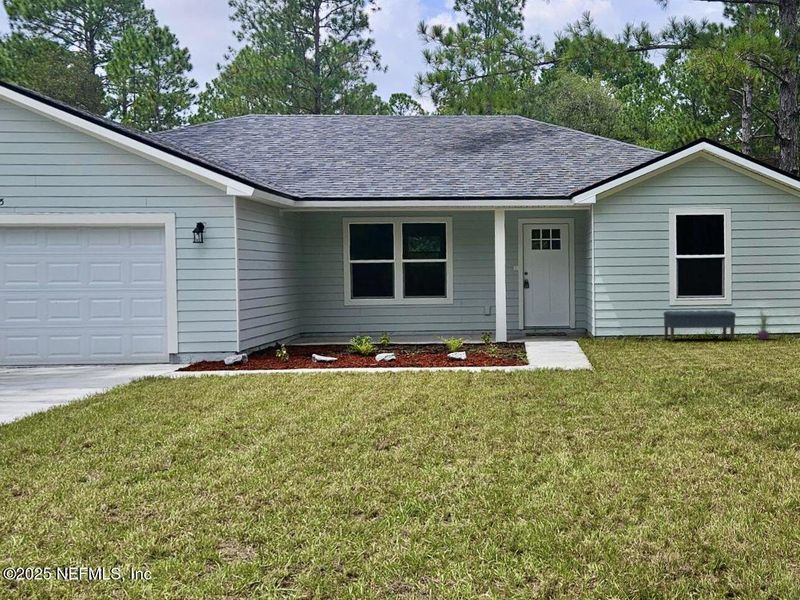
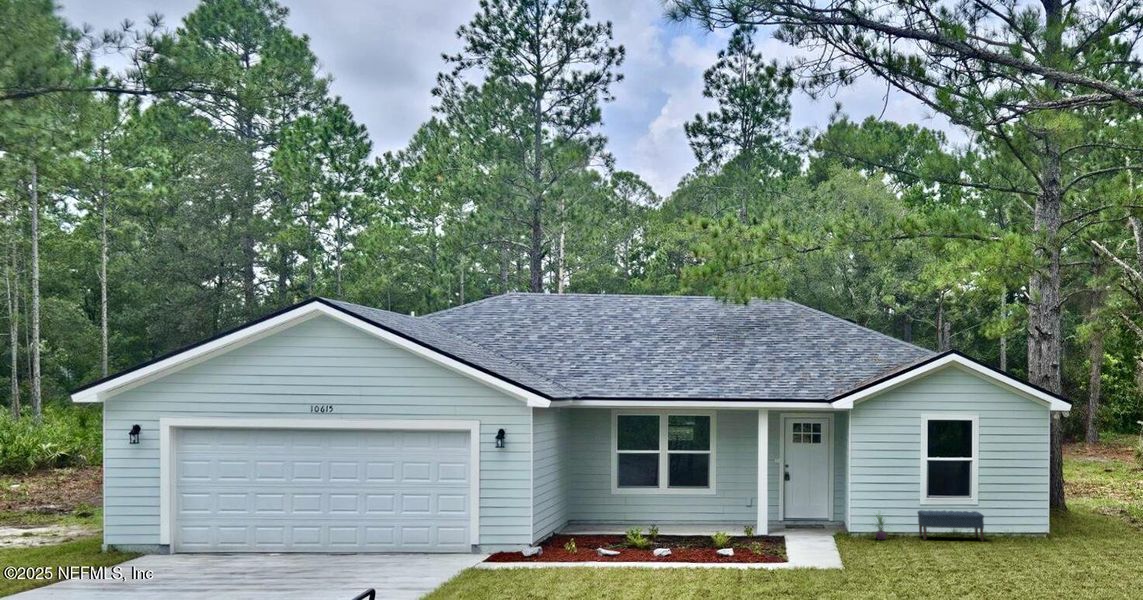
decorative plant: present [757,312,769,340] -> present [876,515,886,540]

